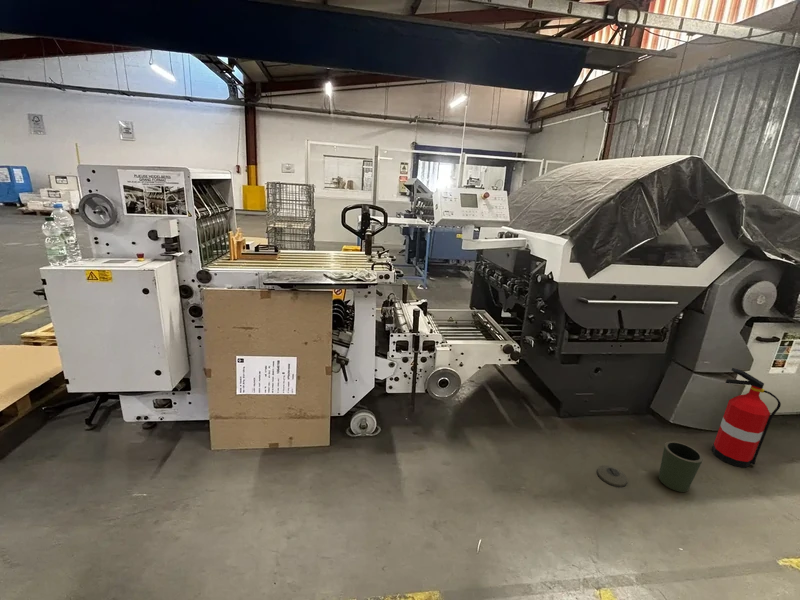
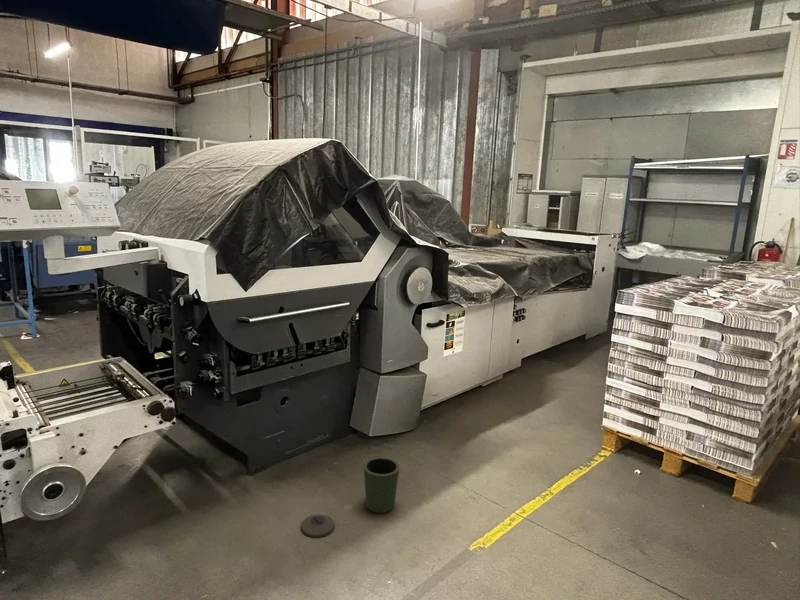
fire extinguisher: present [712,368,781,468] -> none [409,361,454,462]

